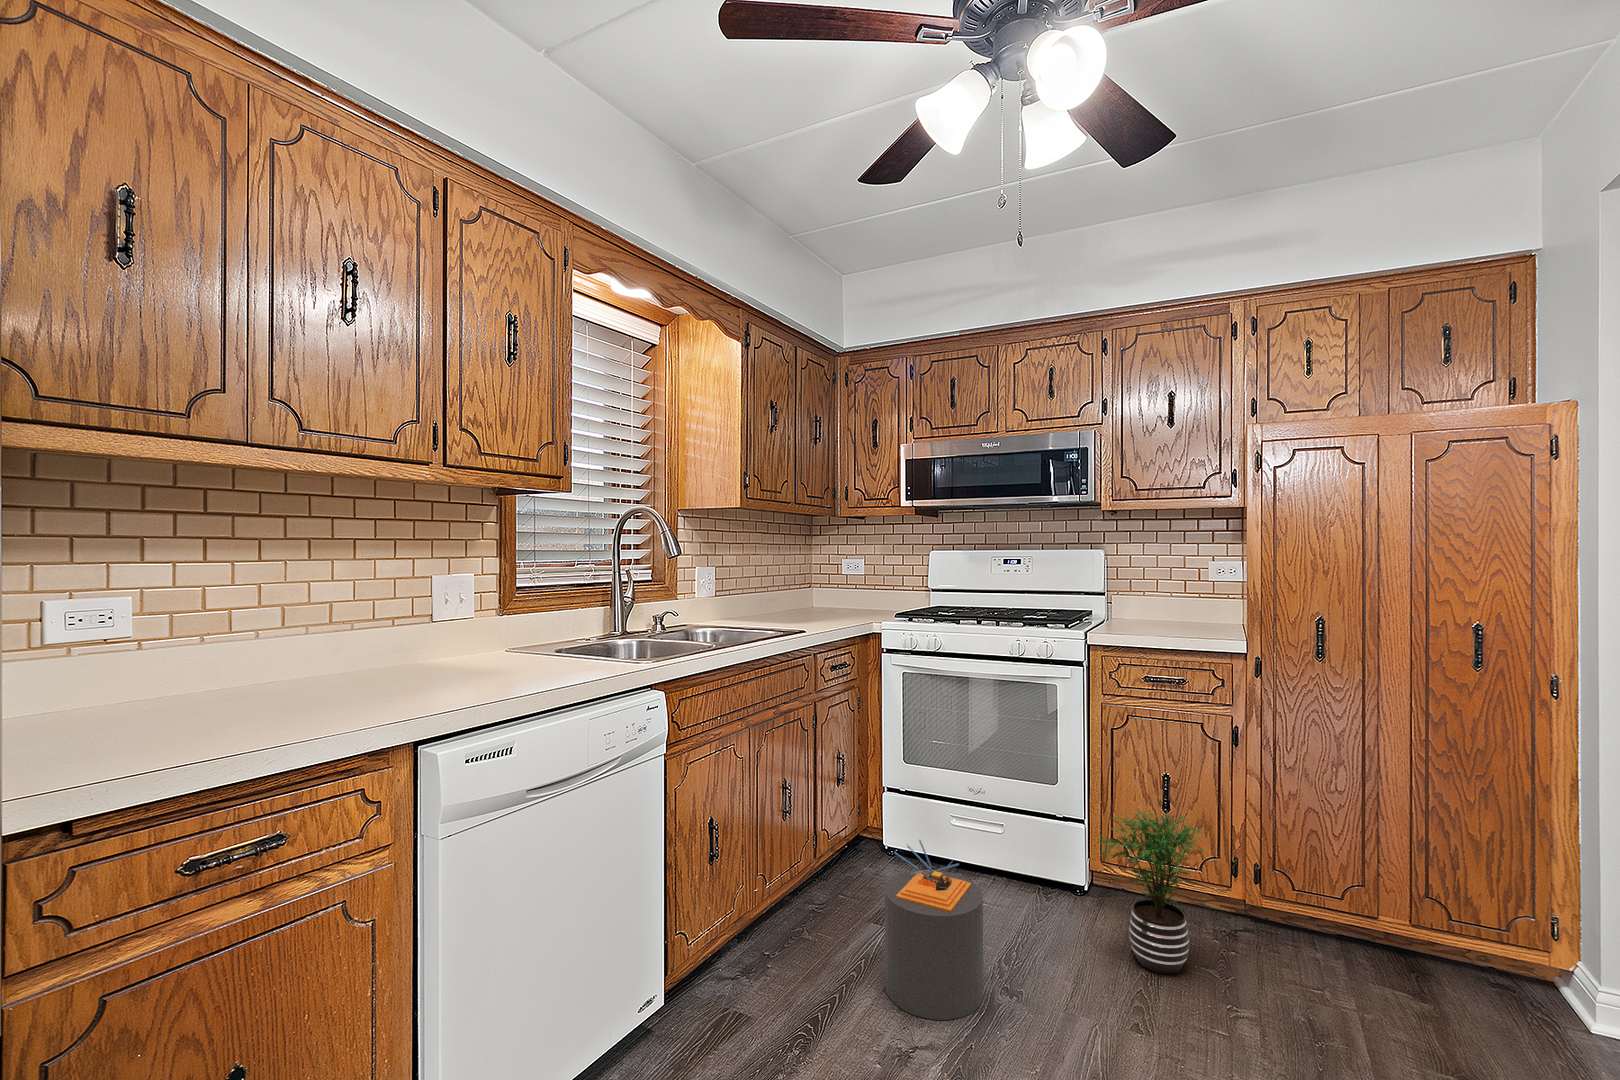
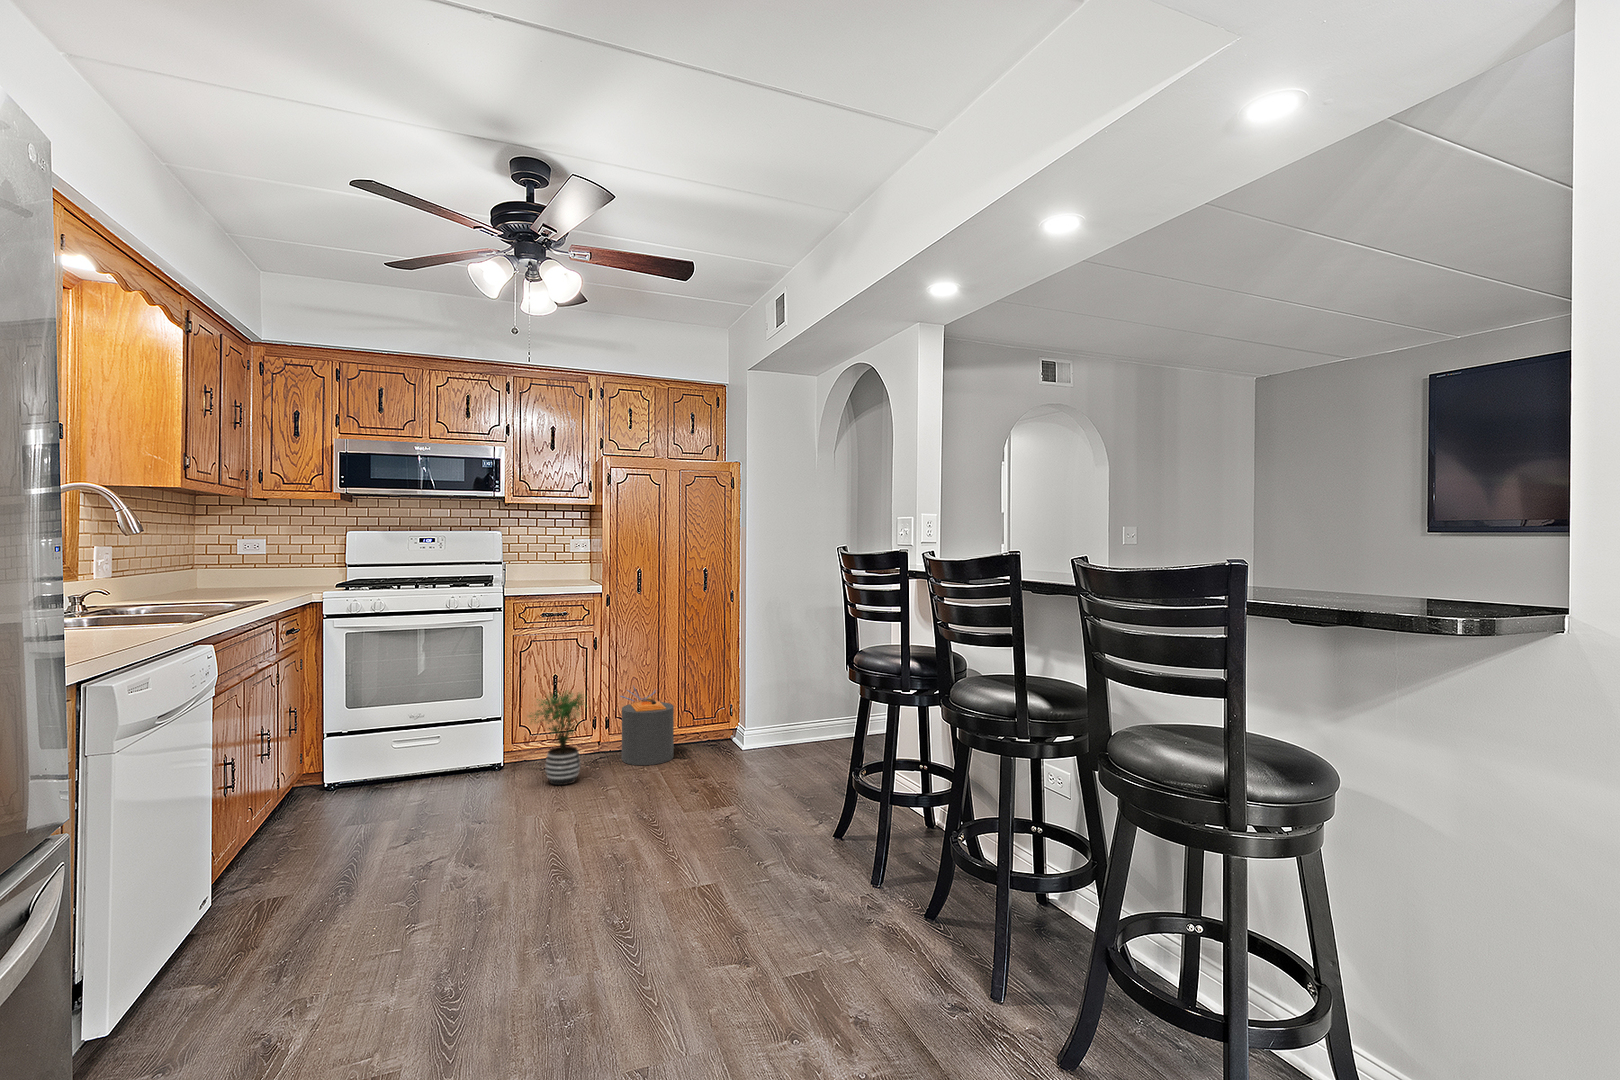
trash can: present [885,840,983,1020] -> present [620,687,674,765]

